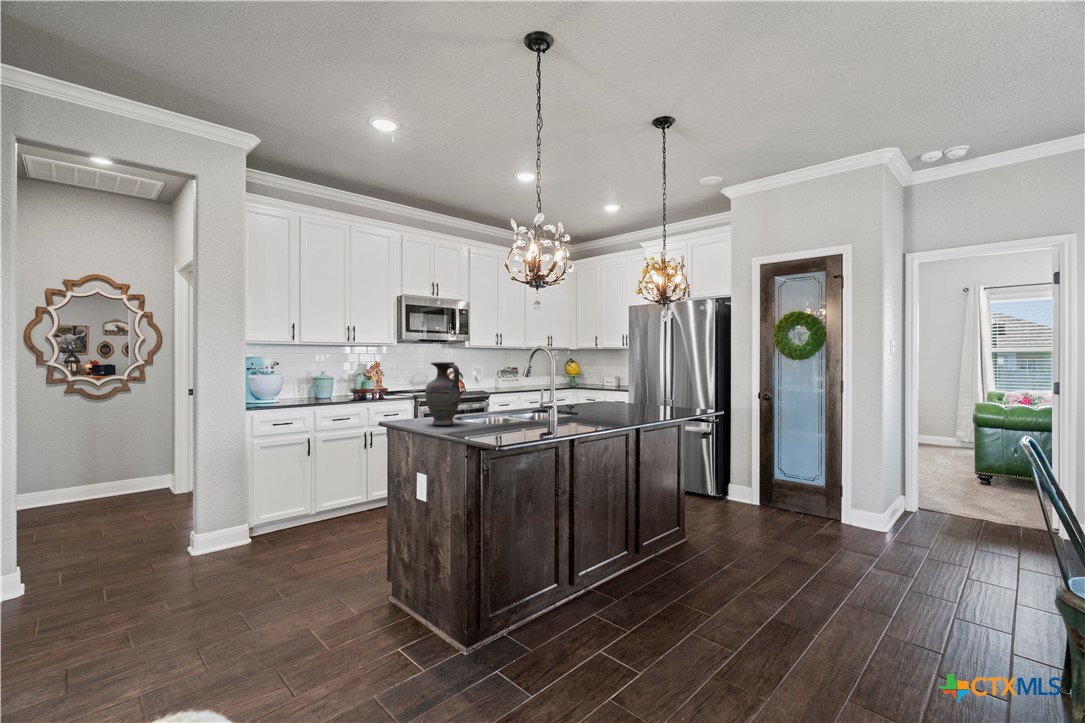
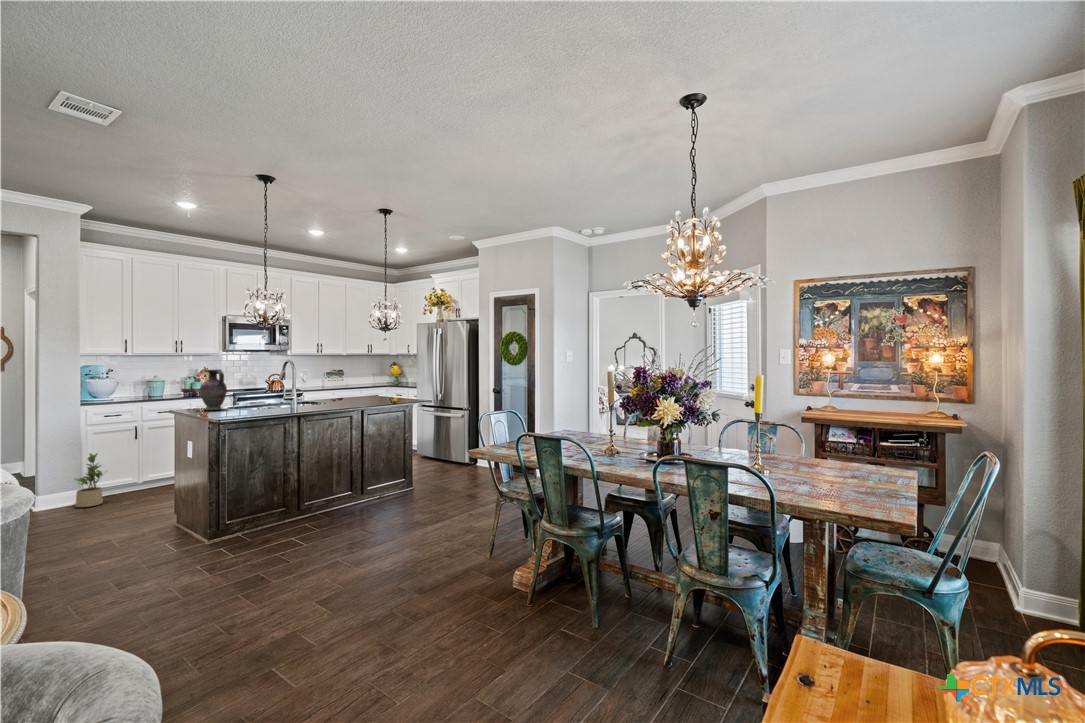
potted plant: none [241,476,282,552] -> present [75,453,103,507]

